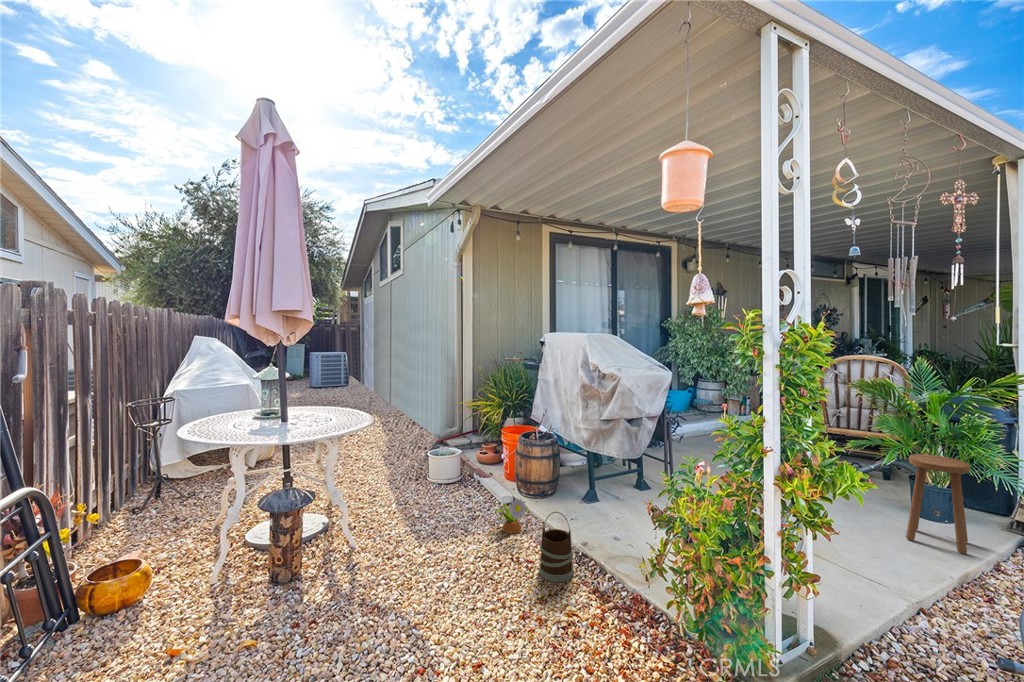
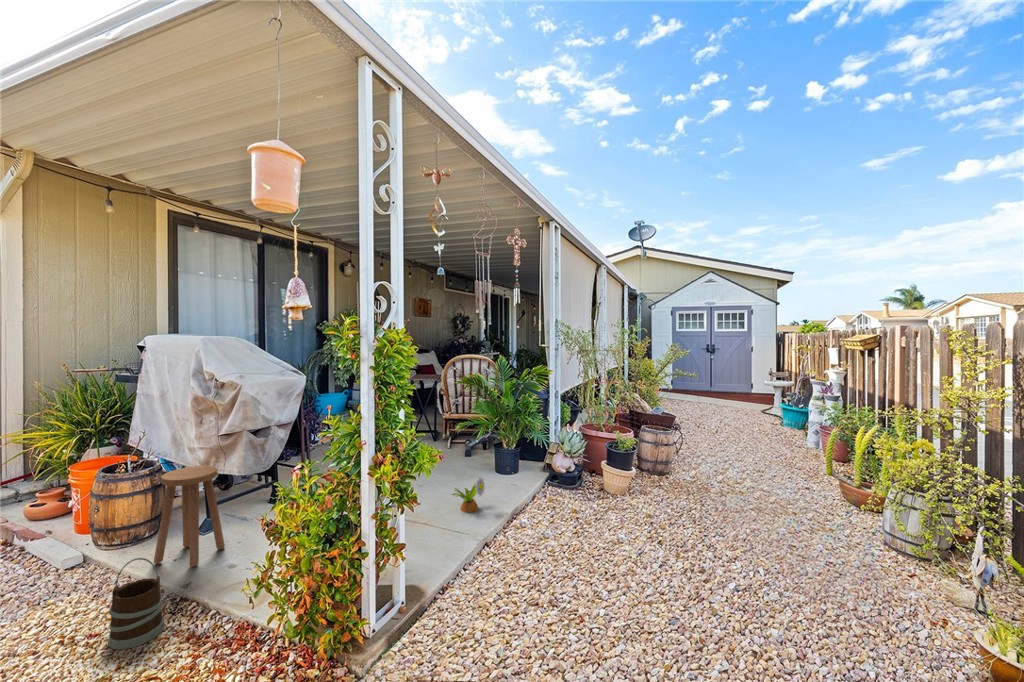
stool: present [906,454,970,554] -> present [154,466,225,567]
decorative plant: present [496,498,529,534] -> present [452,478,485,512]

